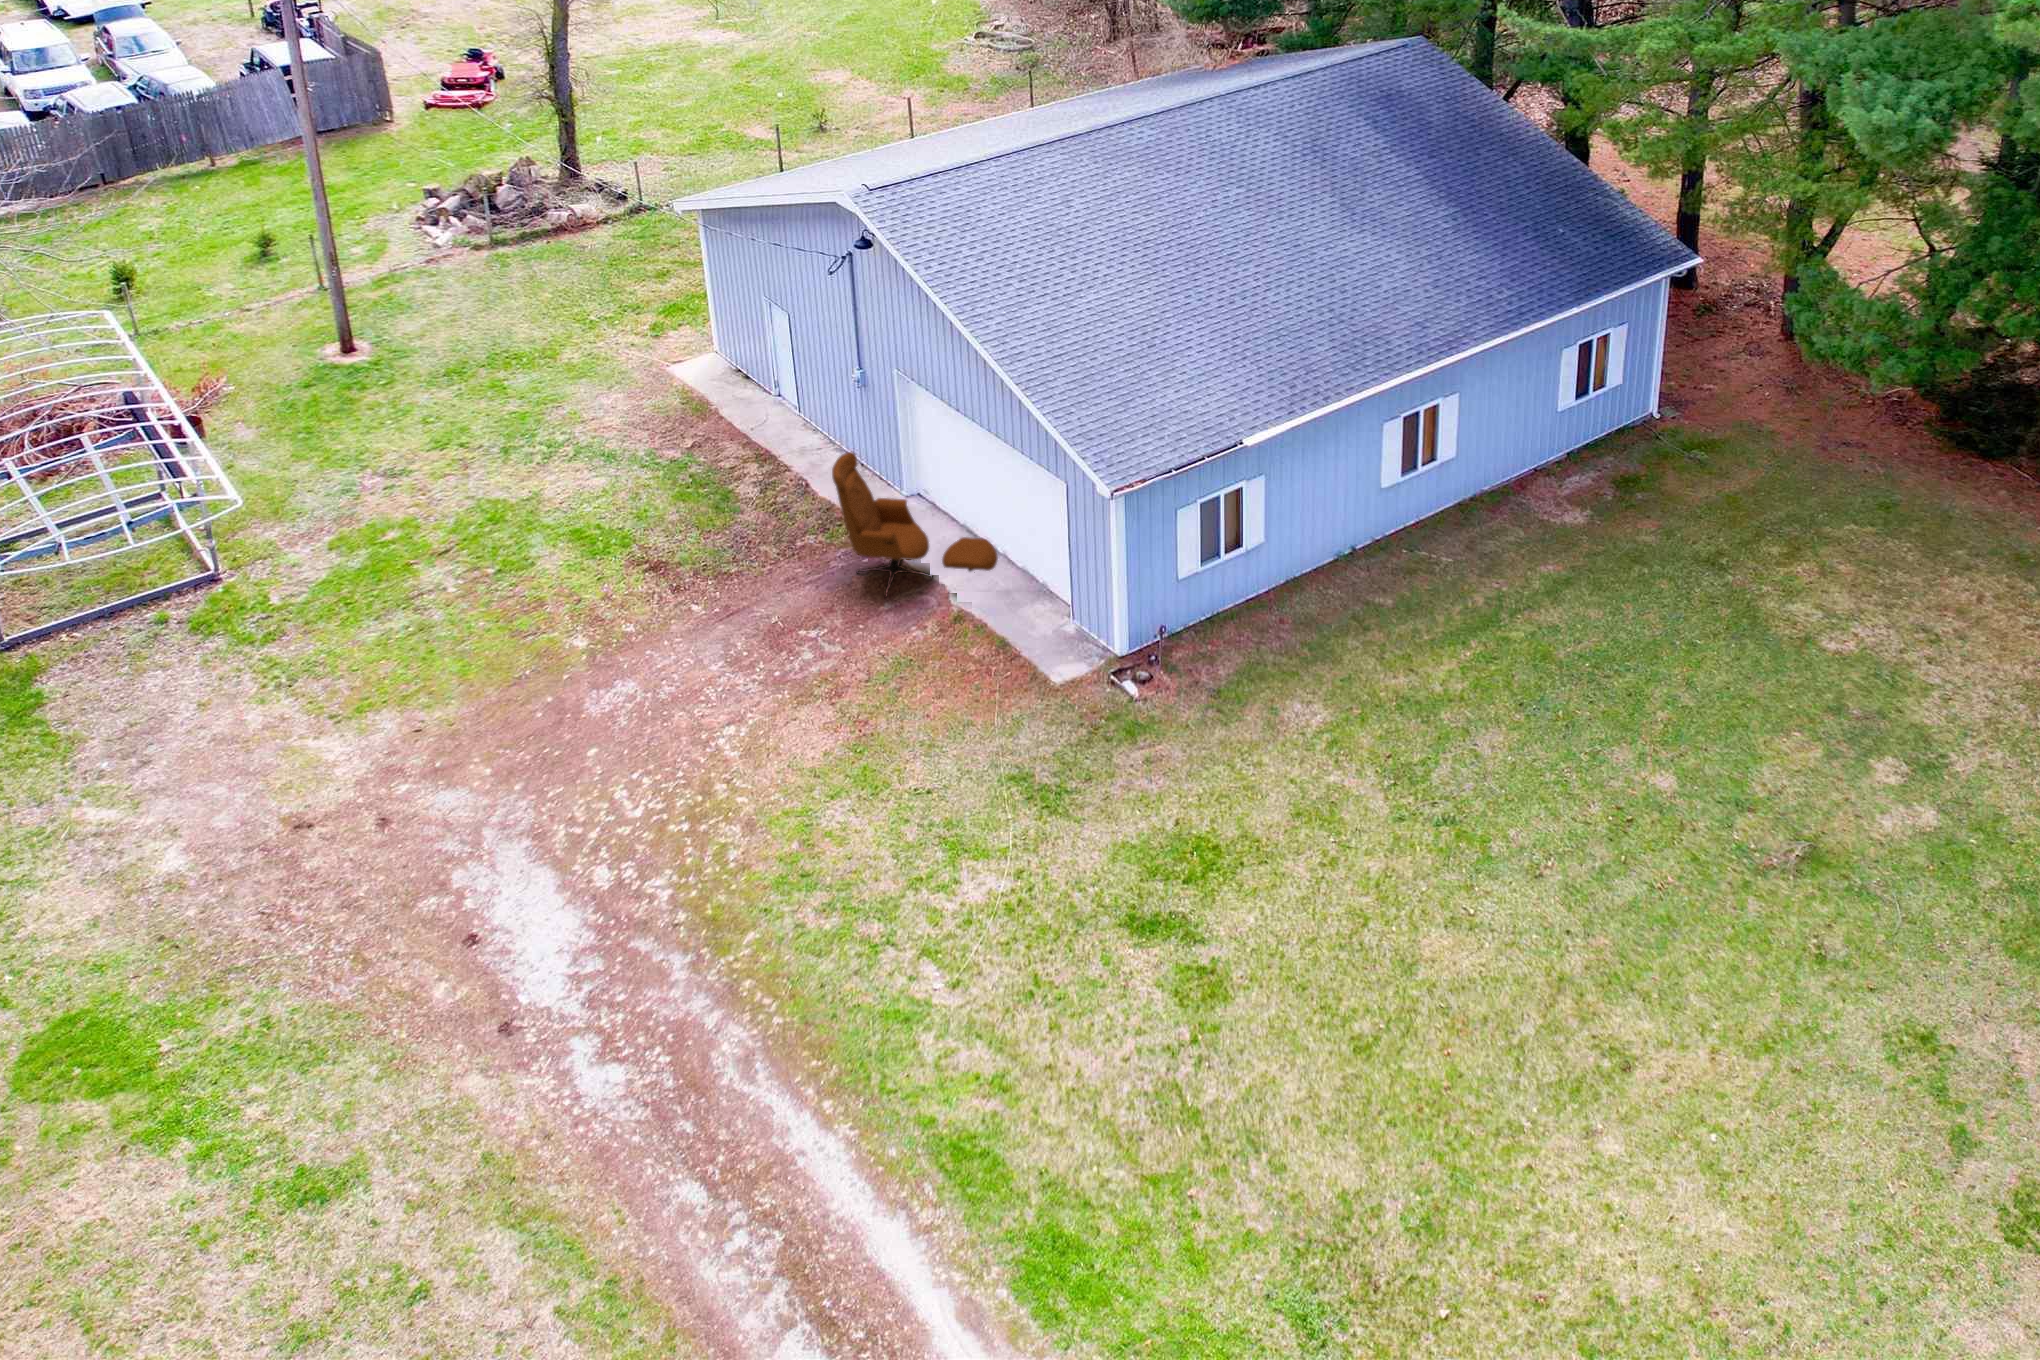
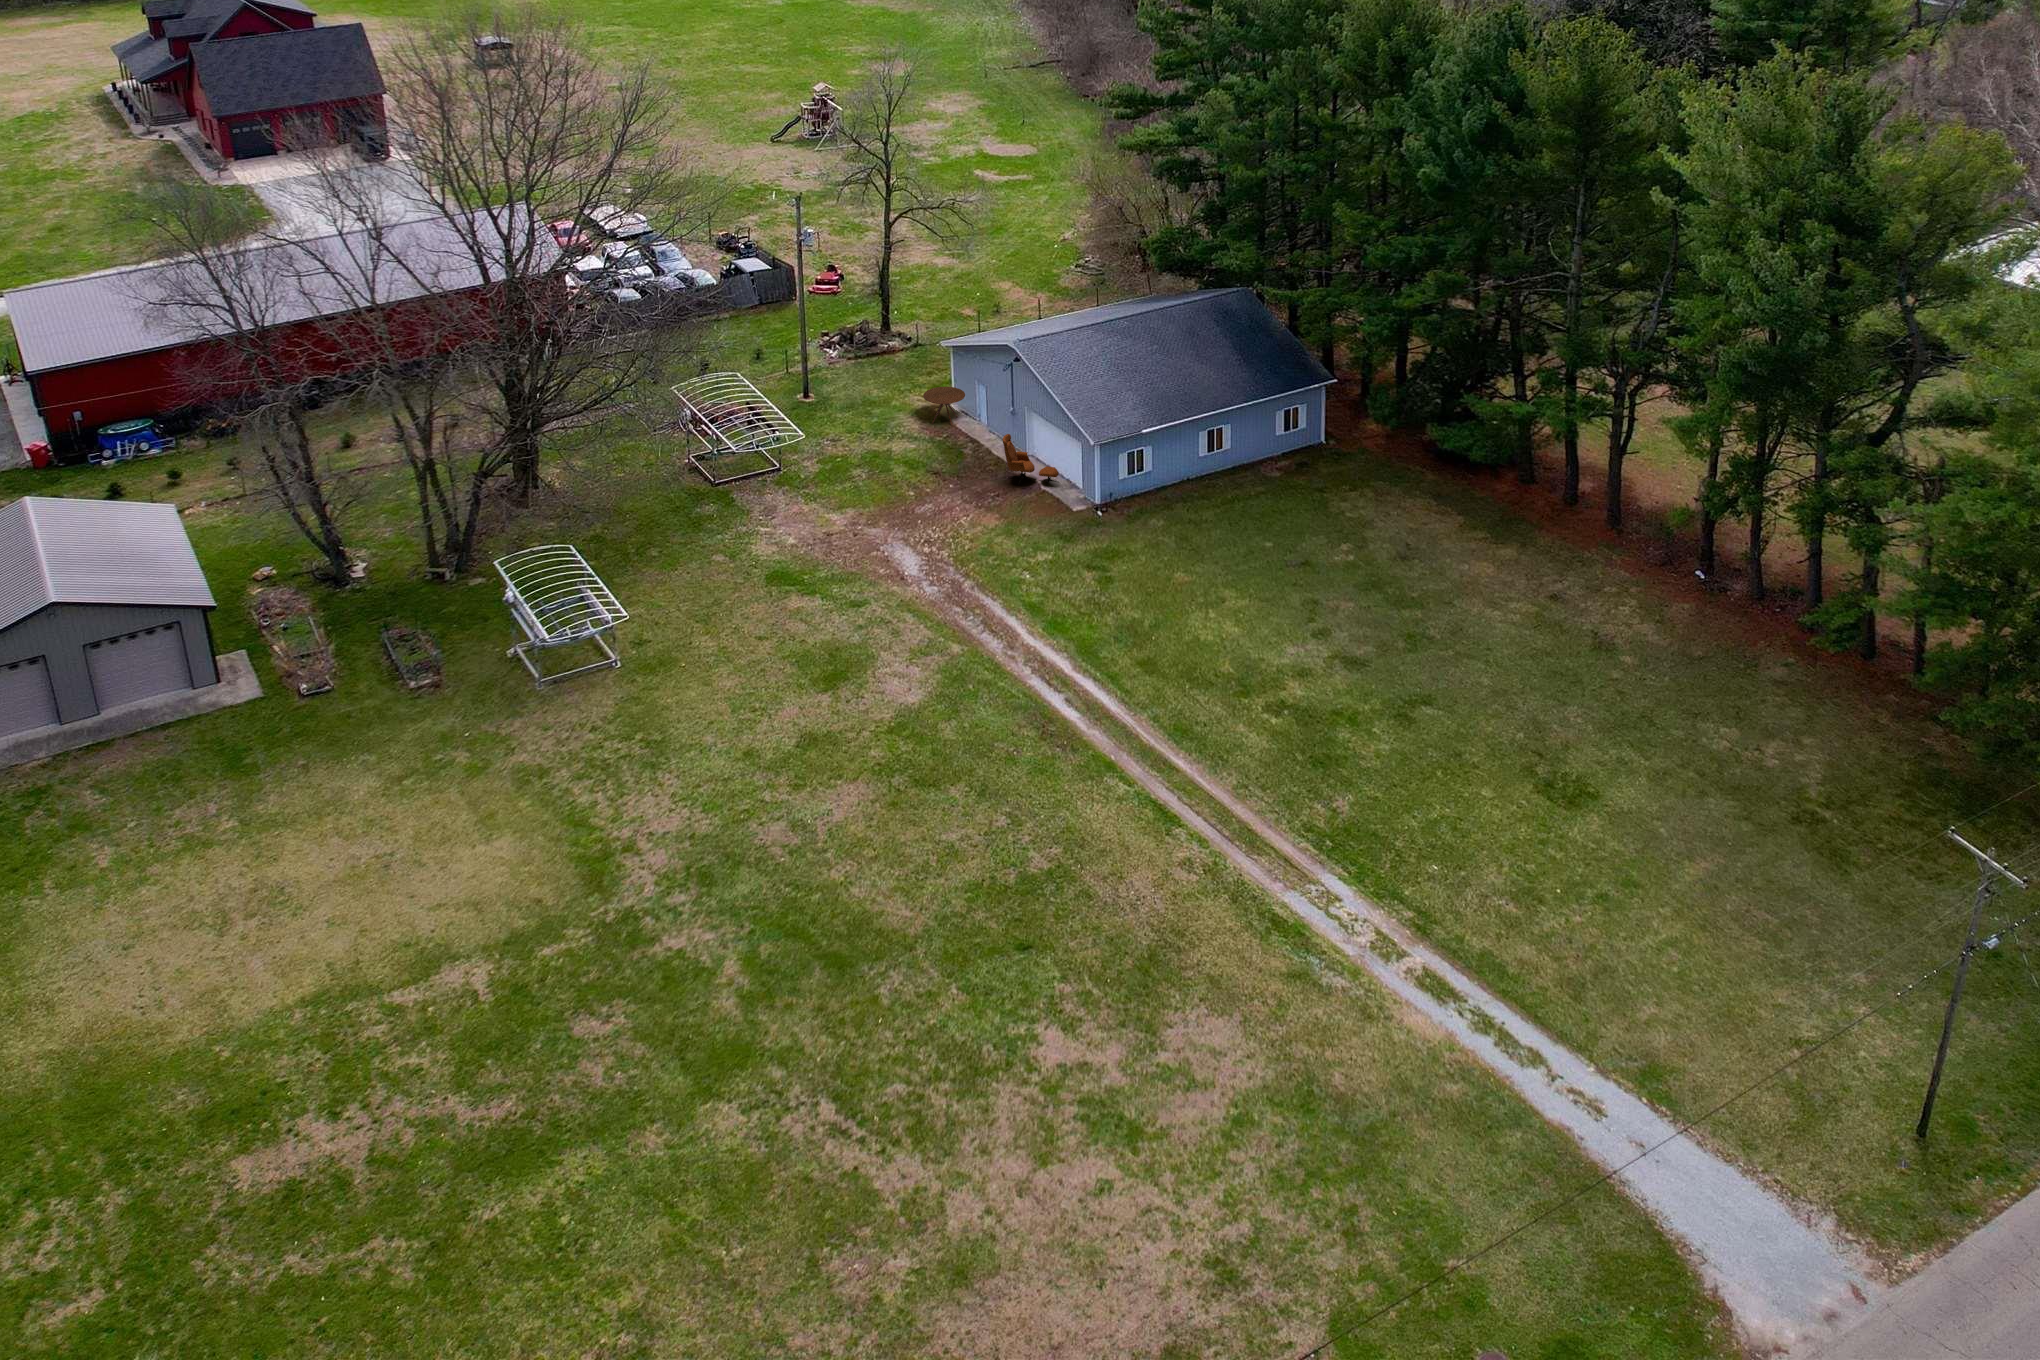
round table: none [627,312,739,414] -> present [923,387,965,426]

